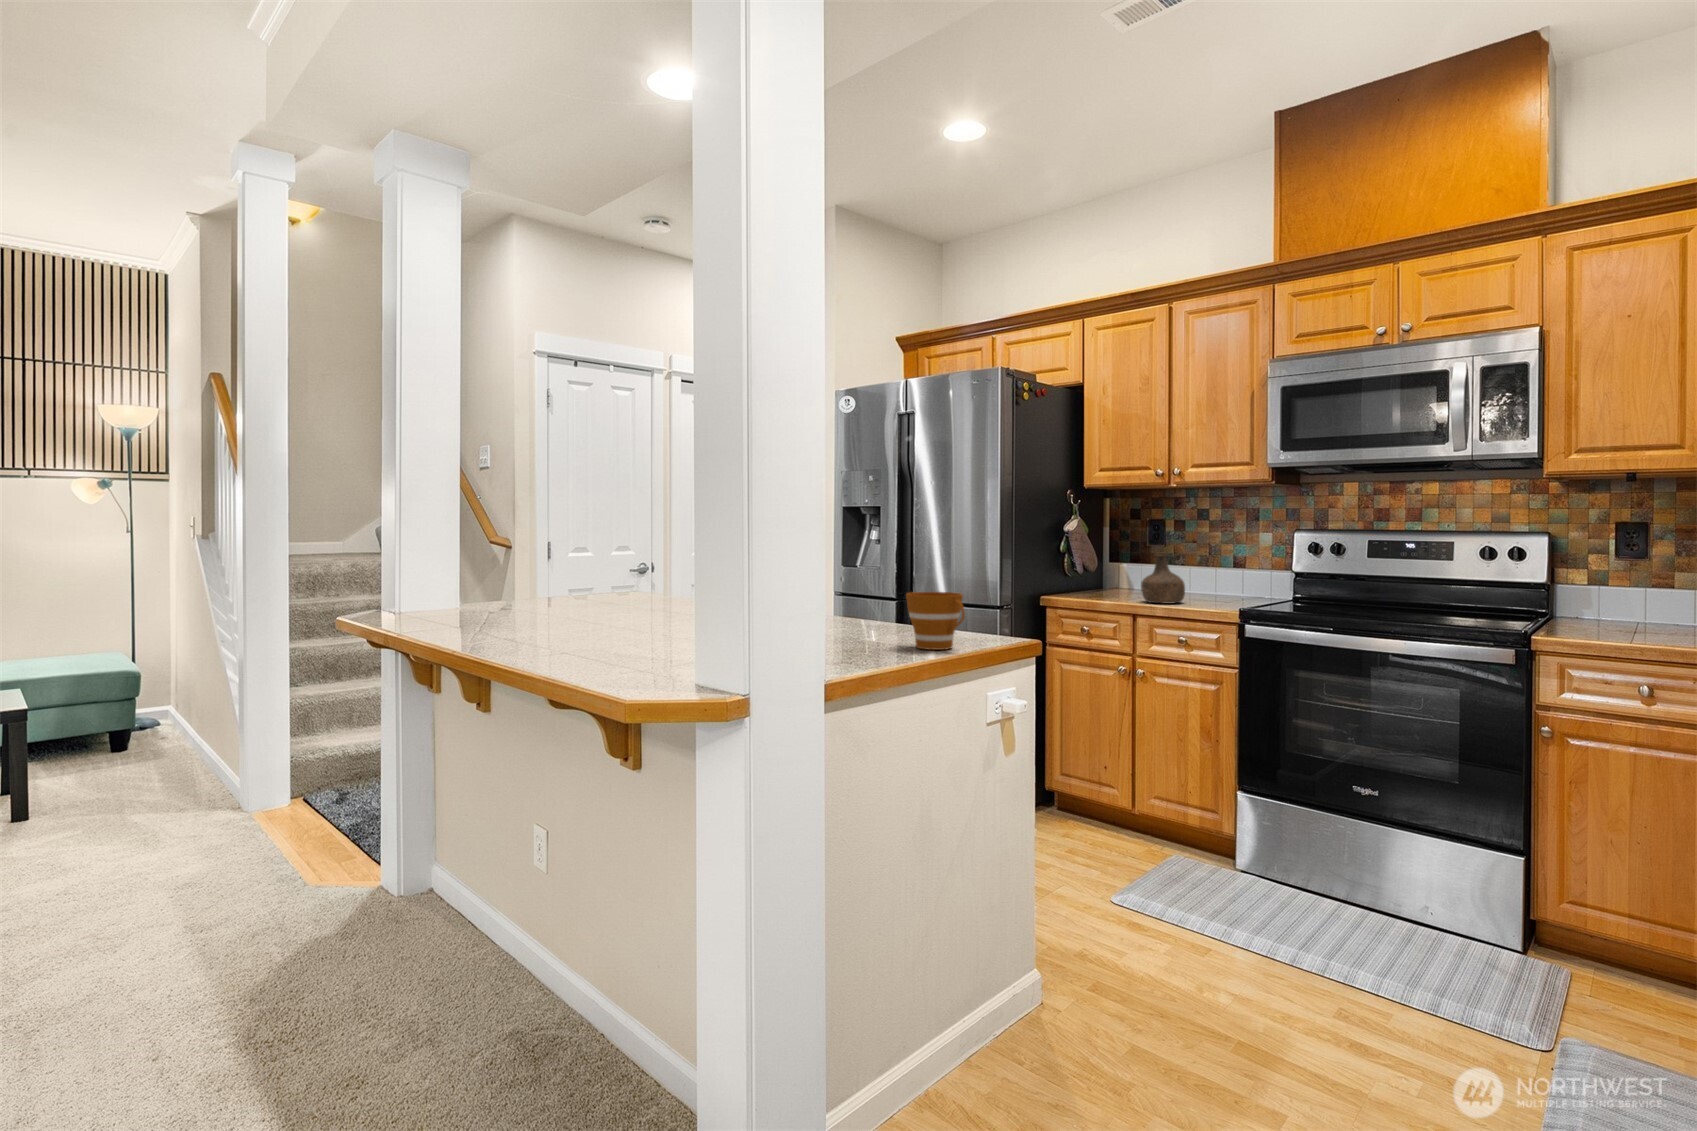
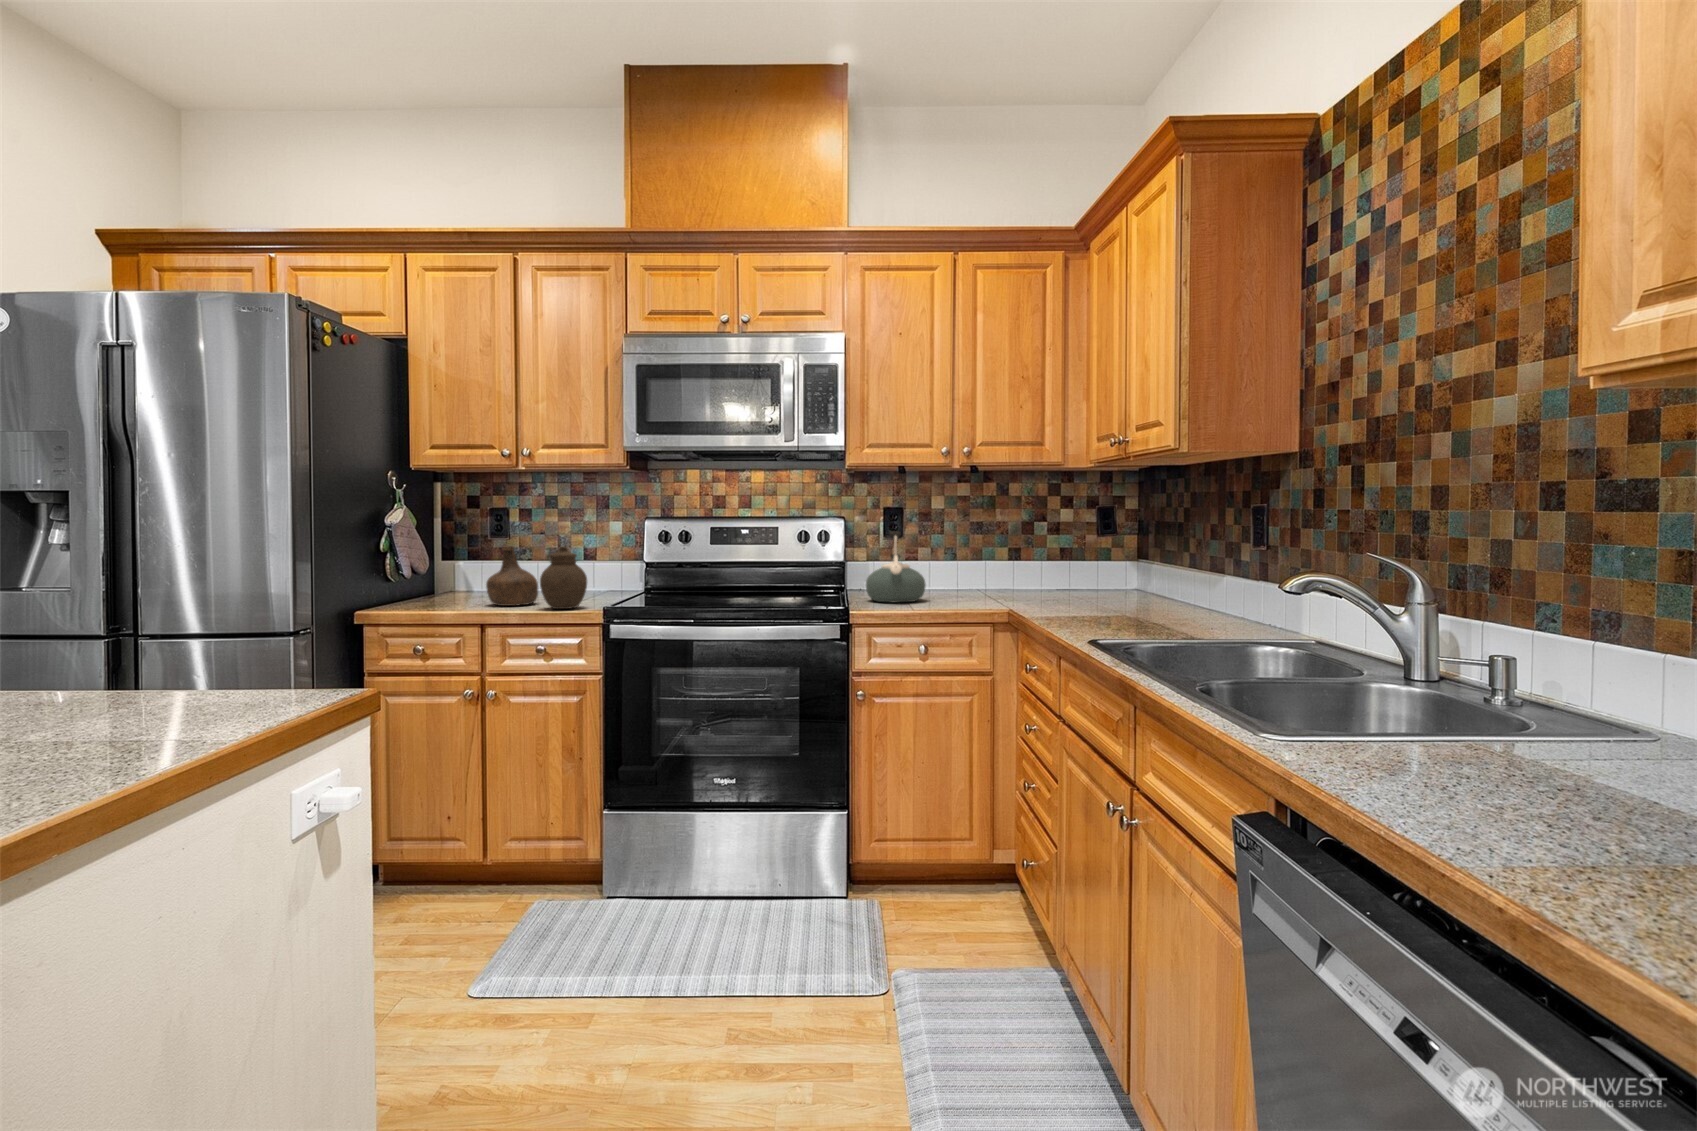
kettle: none [1562,545,1657,629] -> present [866,531,926,602]
jar: none [1186,554,1229,609] -> present [540,547,587,609]
cup: present [906,592,965,650] -> none [108,616,228,714]

